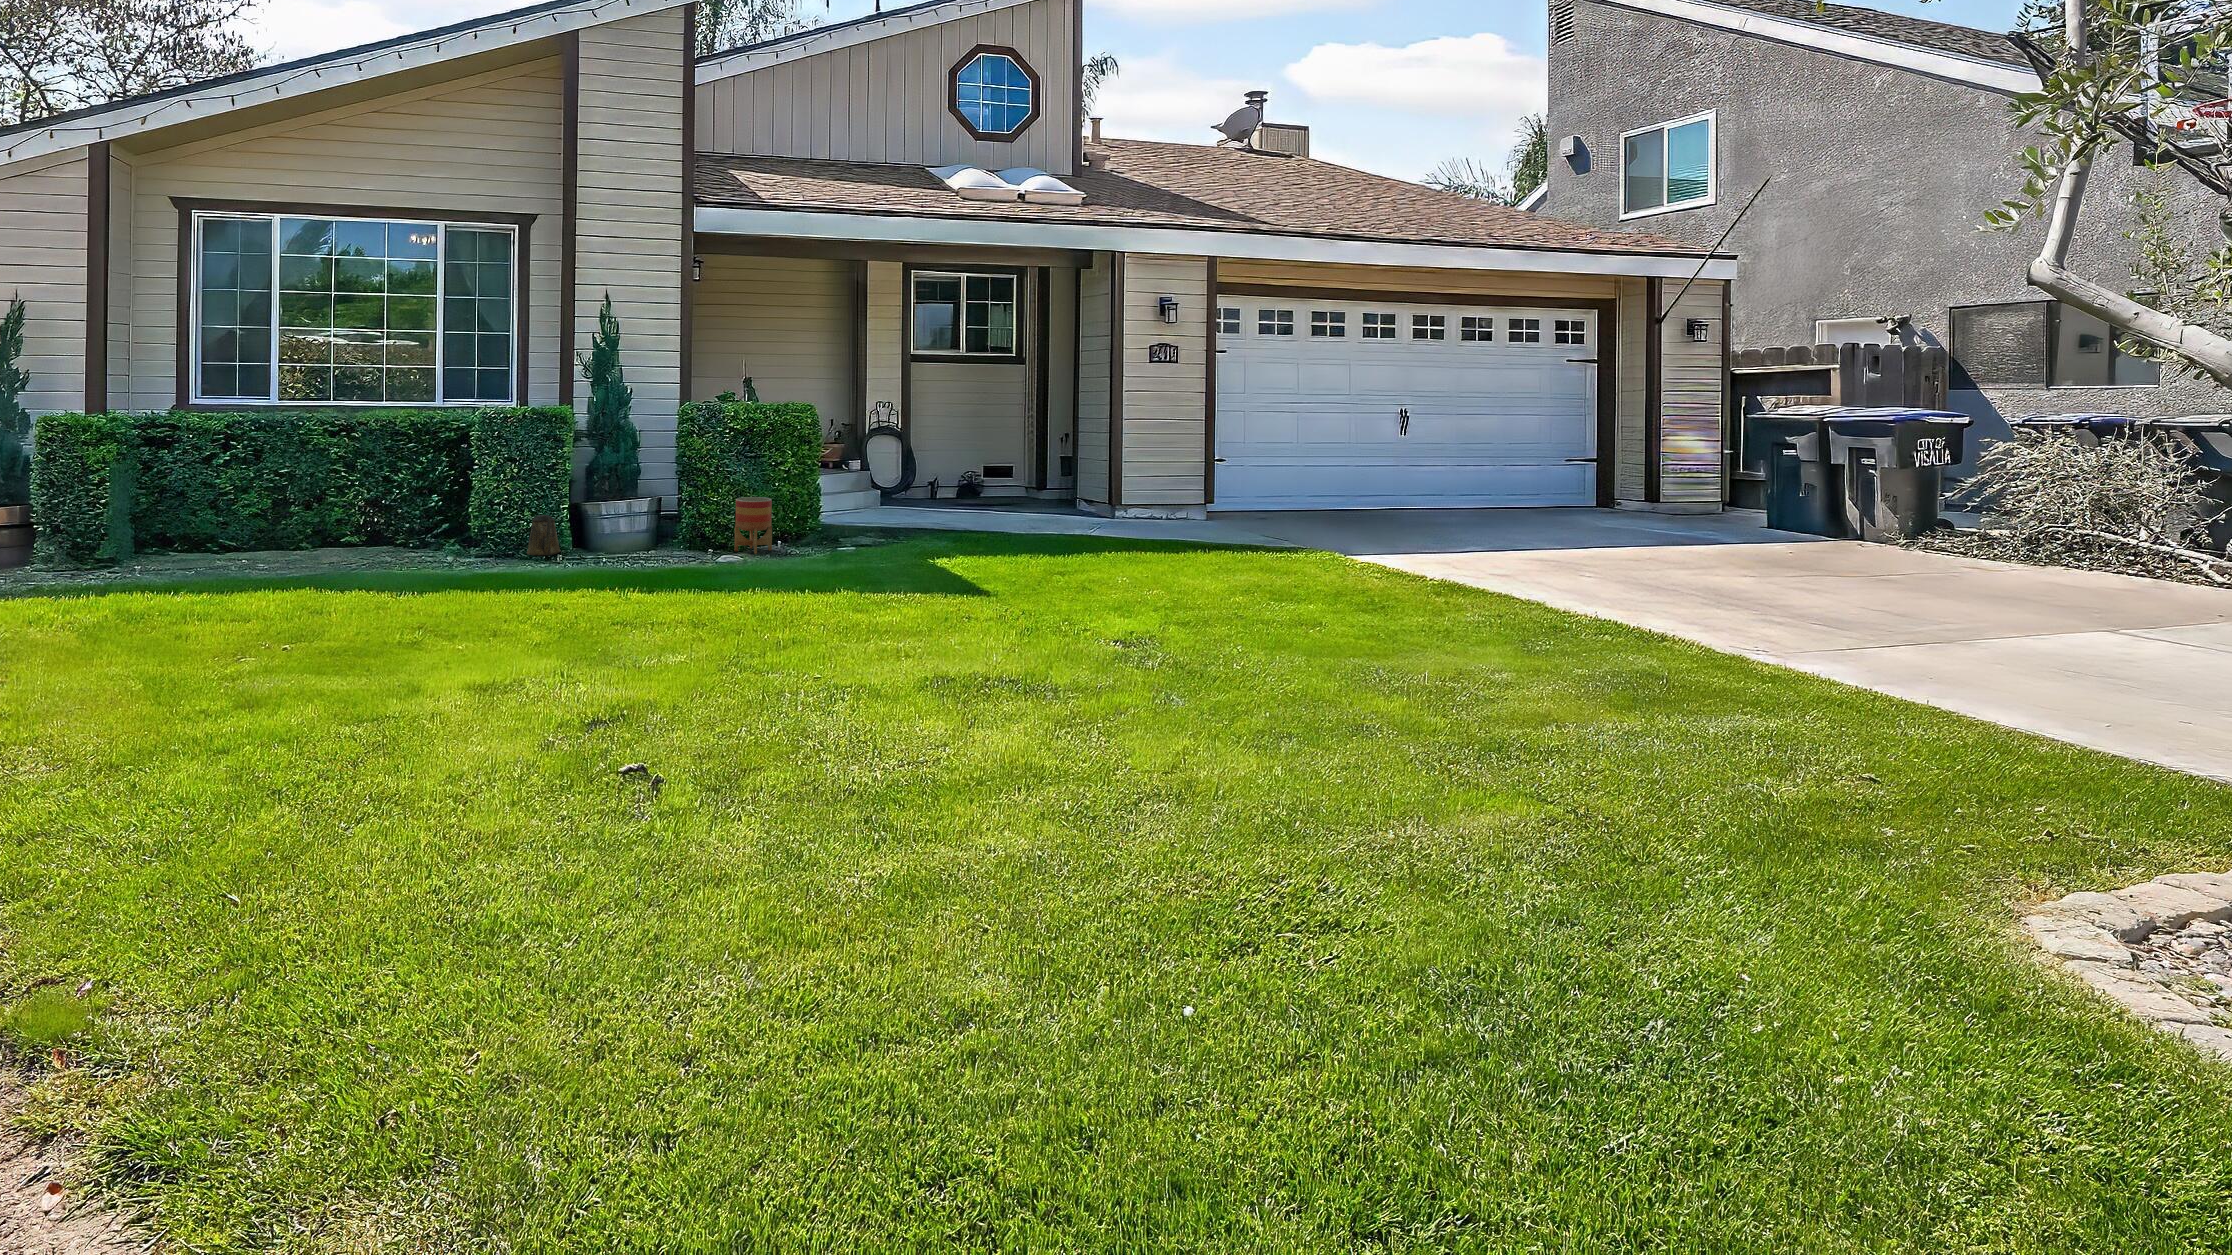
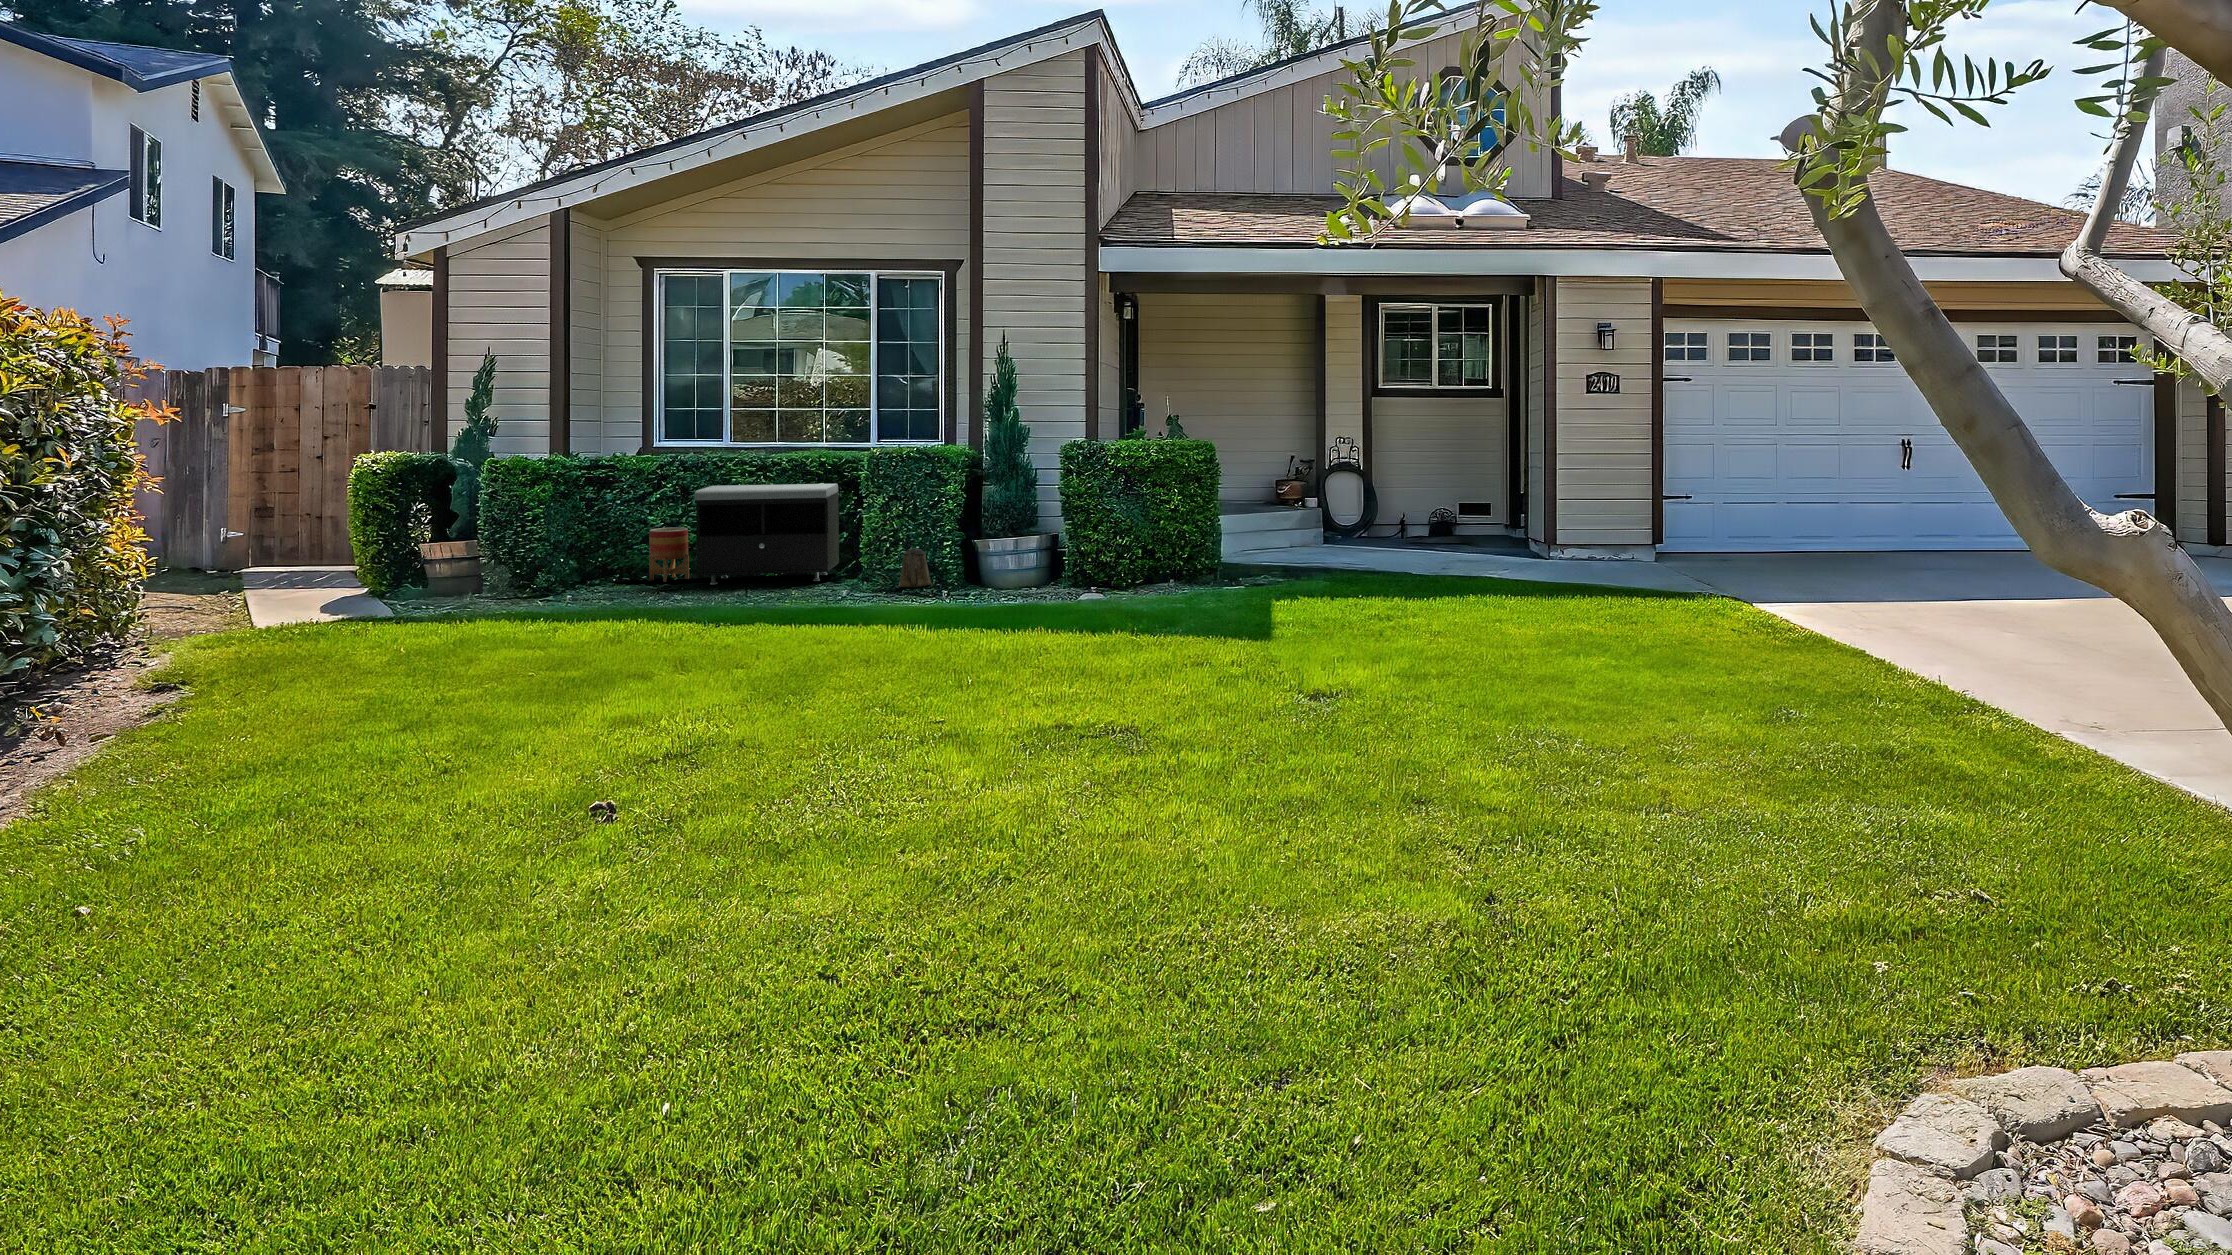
storage bench: none [301,447,443,555] -> present [695,484,839,585]
planter: present [735,497,772,554] -> present [649,527,689,582]

